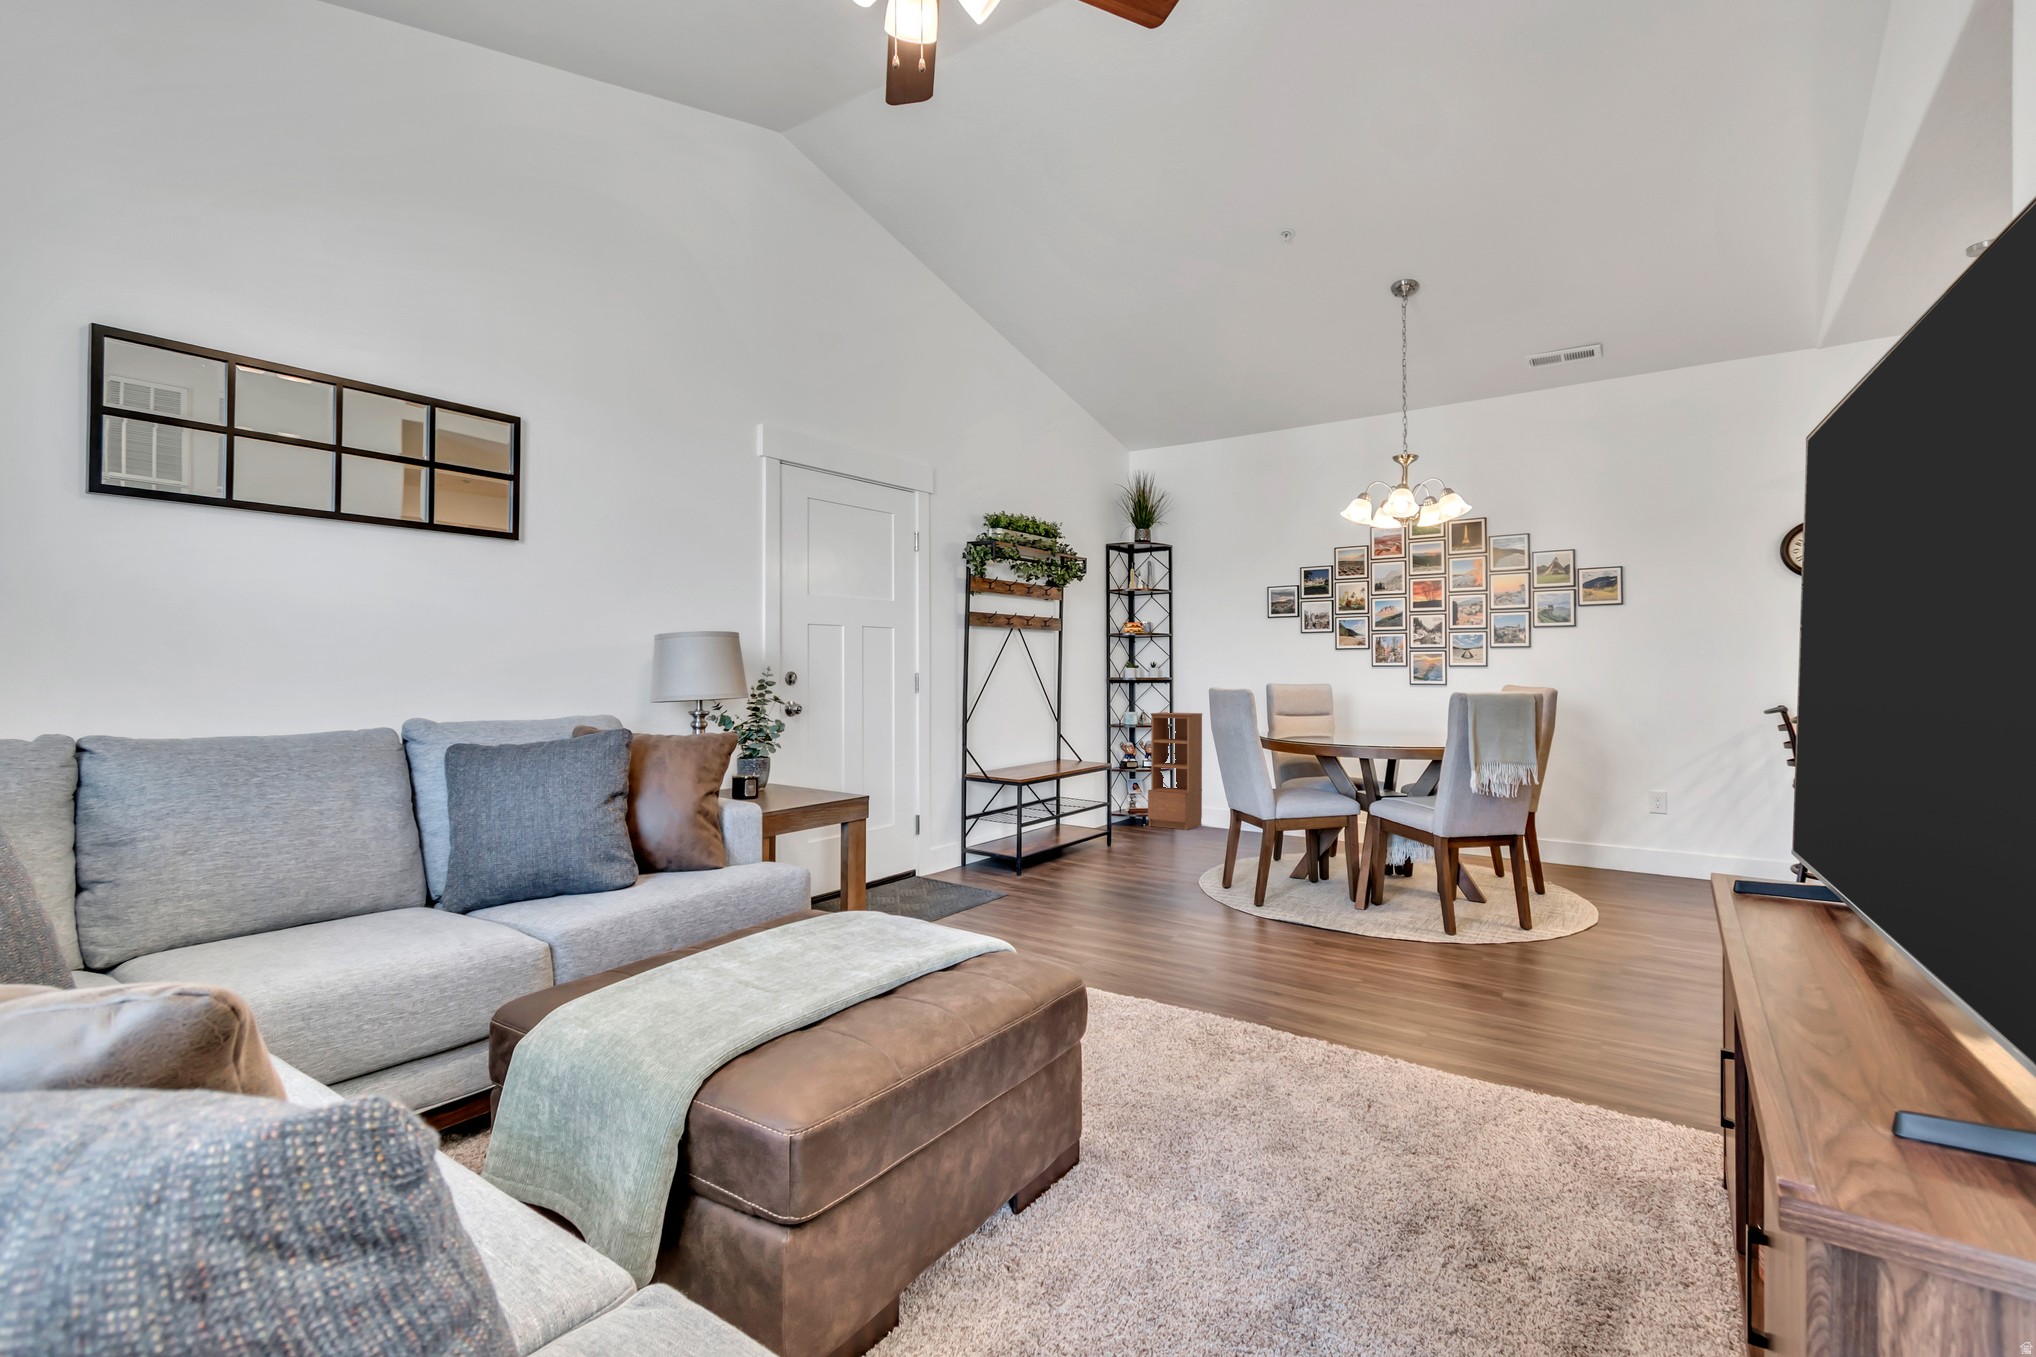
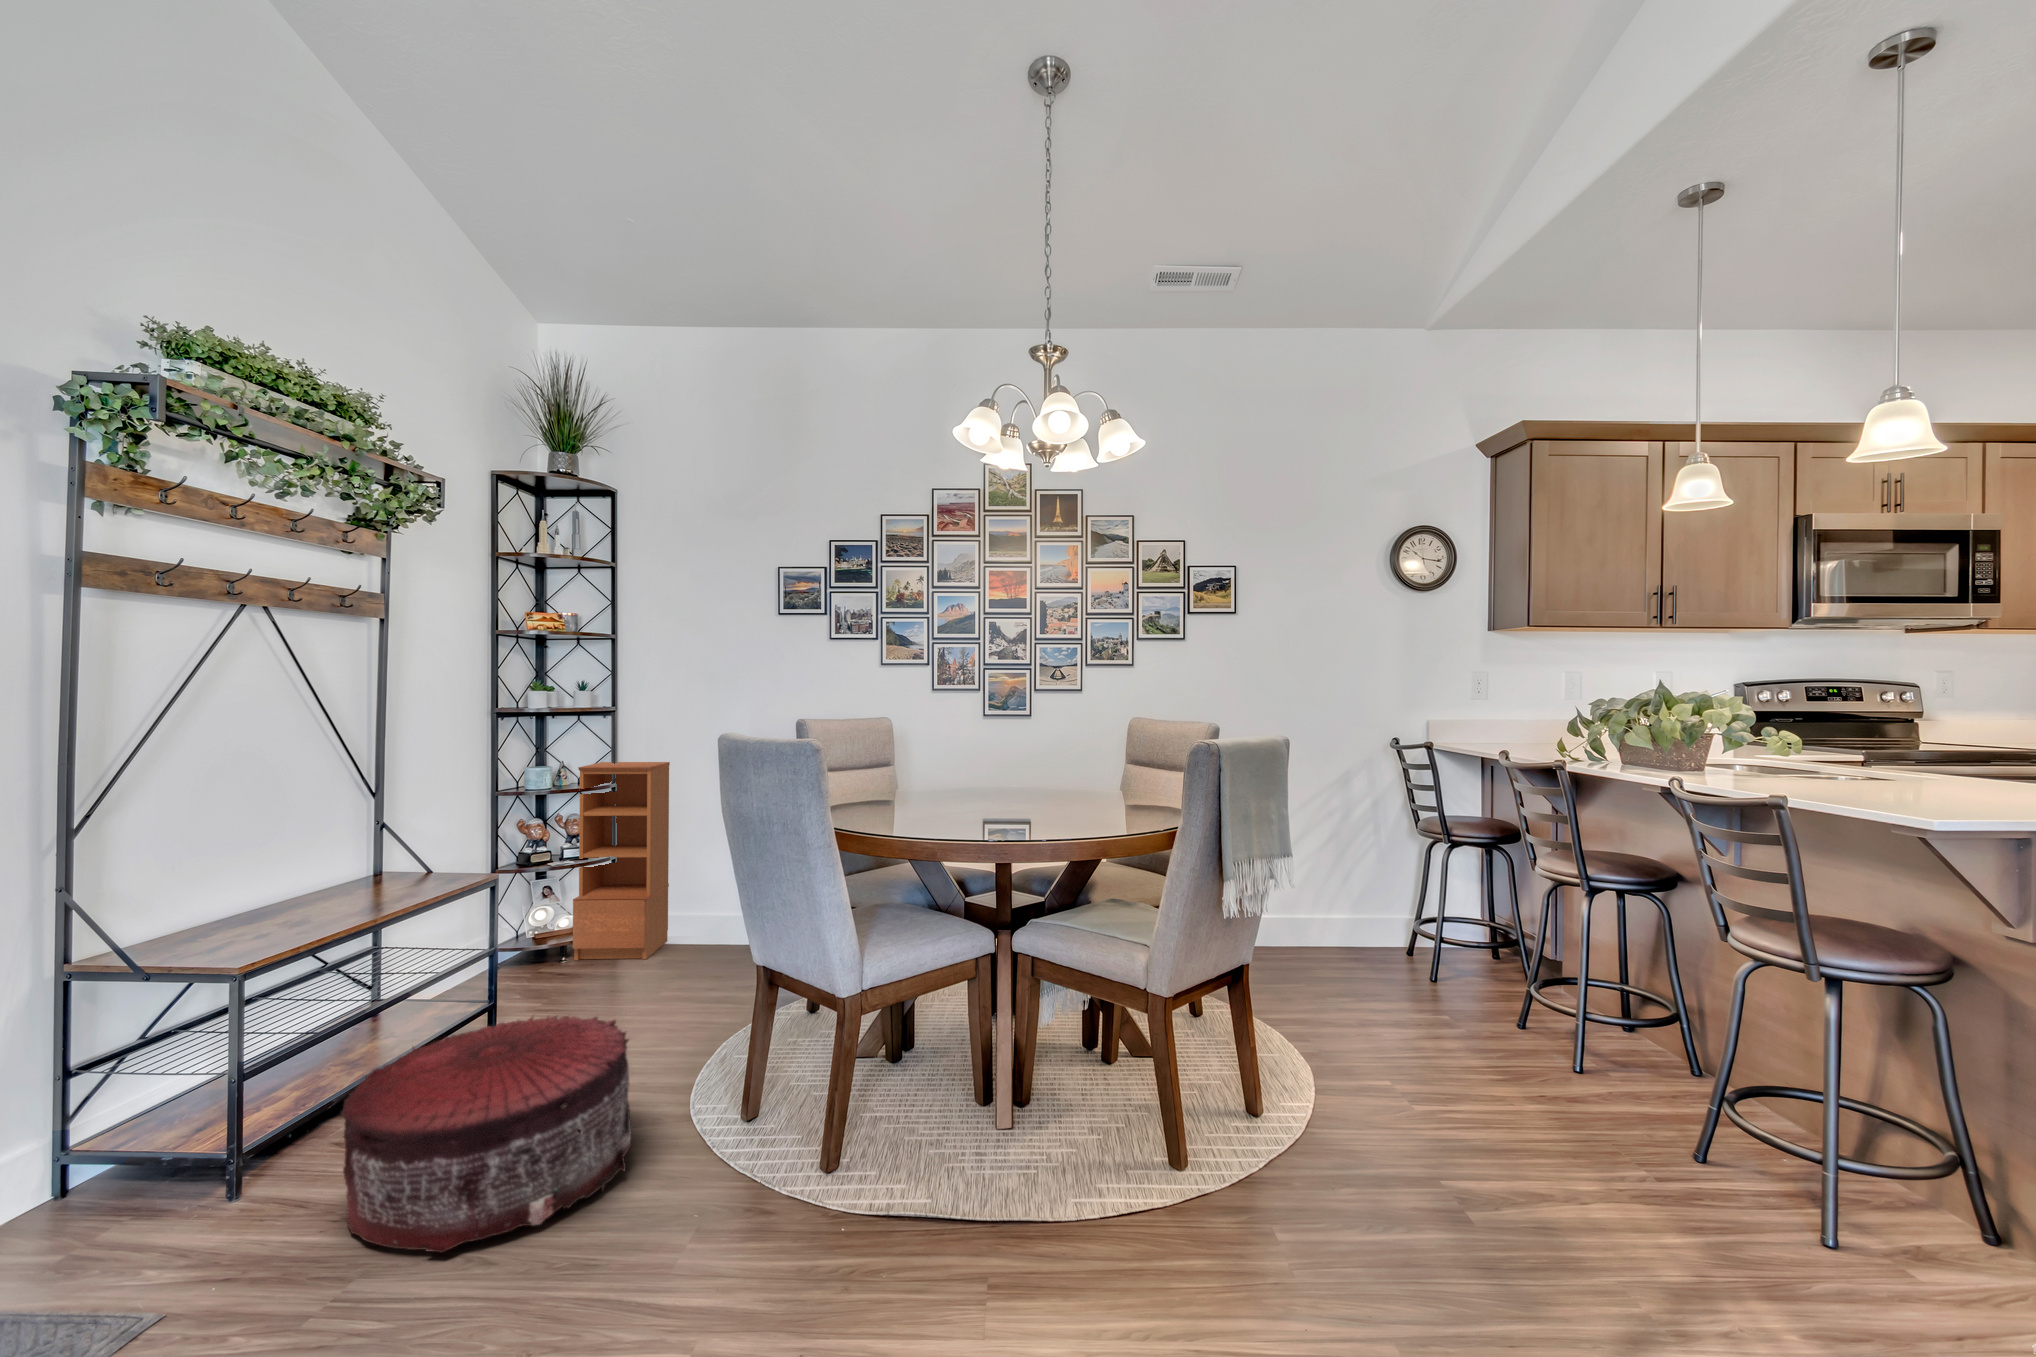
pouf: none [1054,815,1158,882] -> present [341,1016,631,1253]

